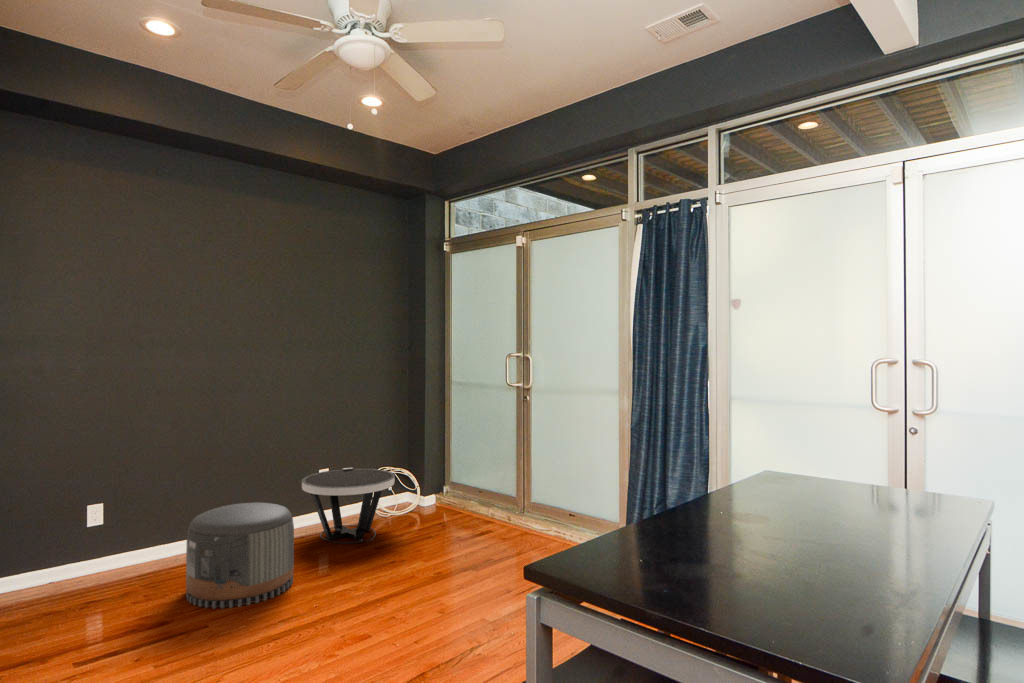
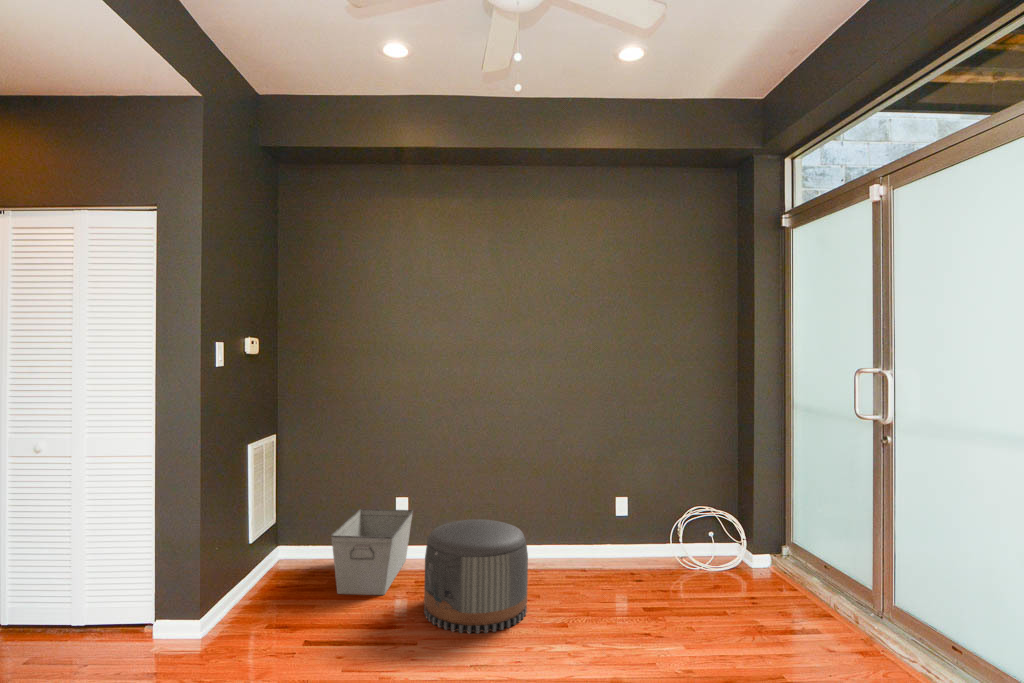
side table: present [302,468,395,544] -> none [578,499,687,597]
storage bin: none [39,519,135,622] -> present [331,509,413,595]

